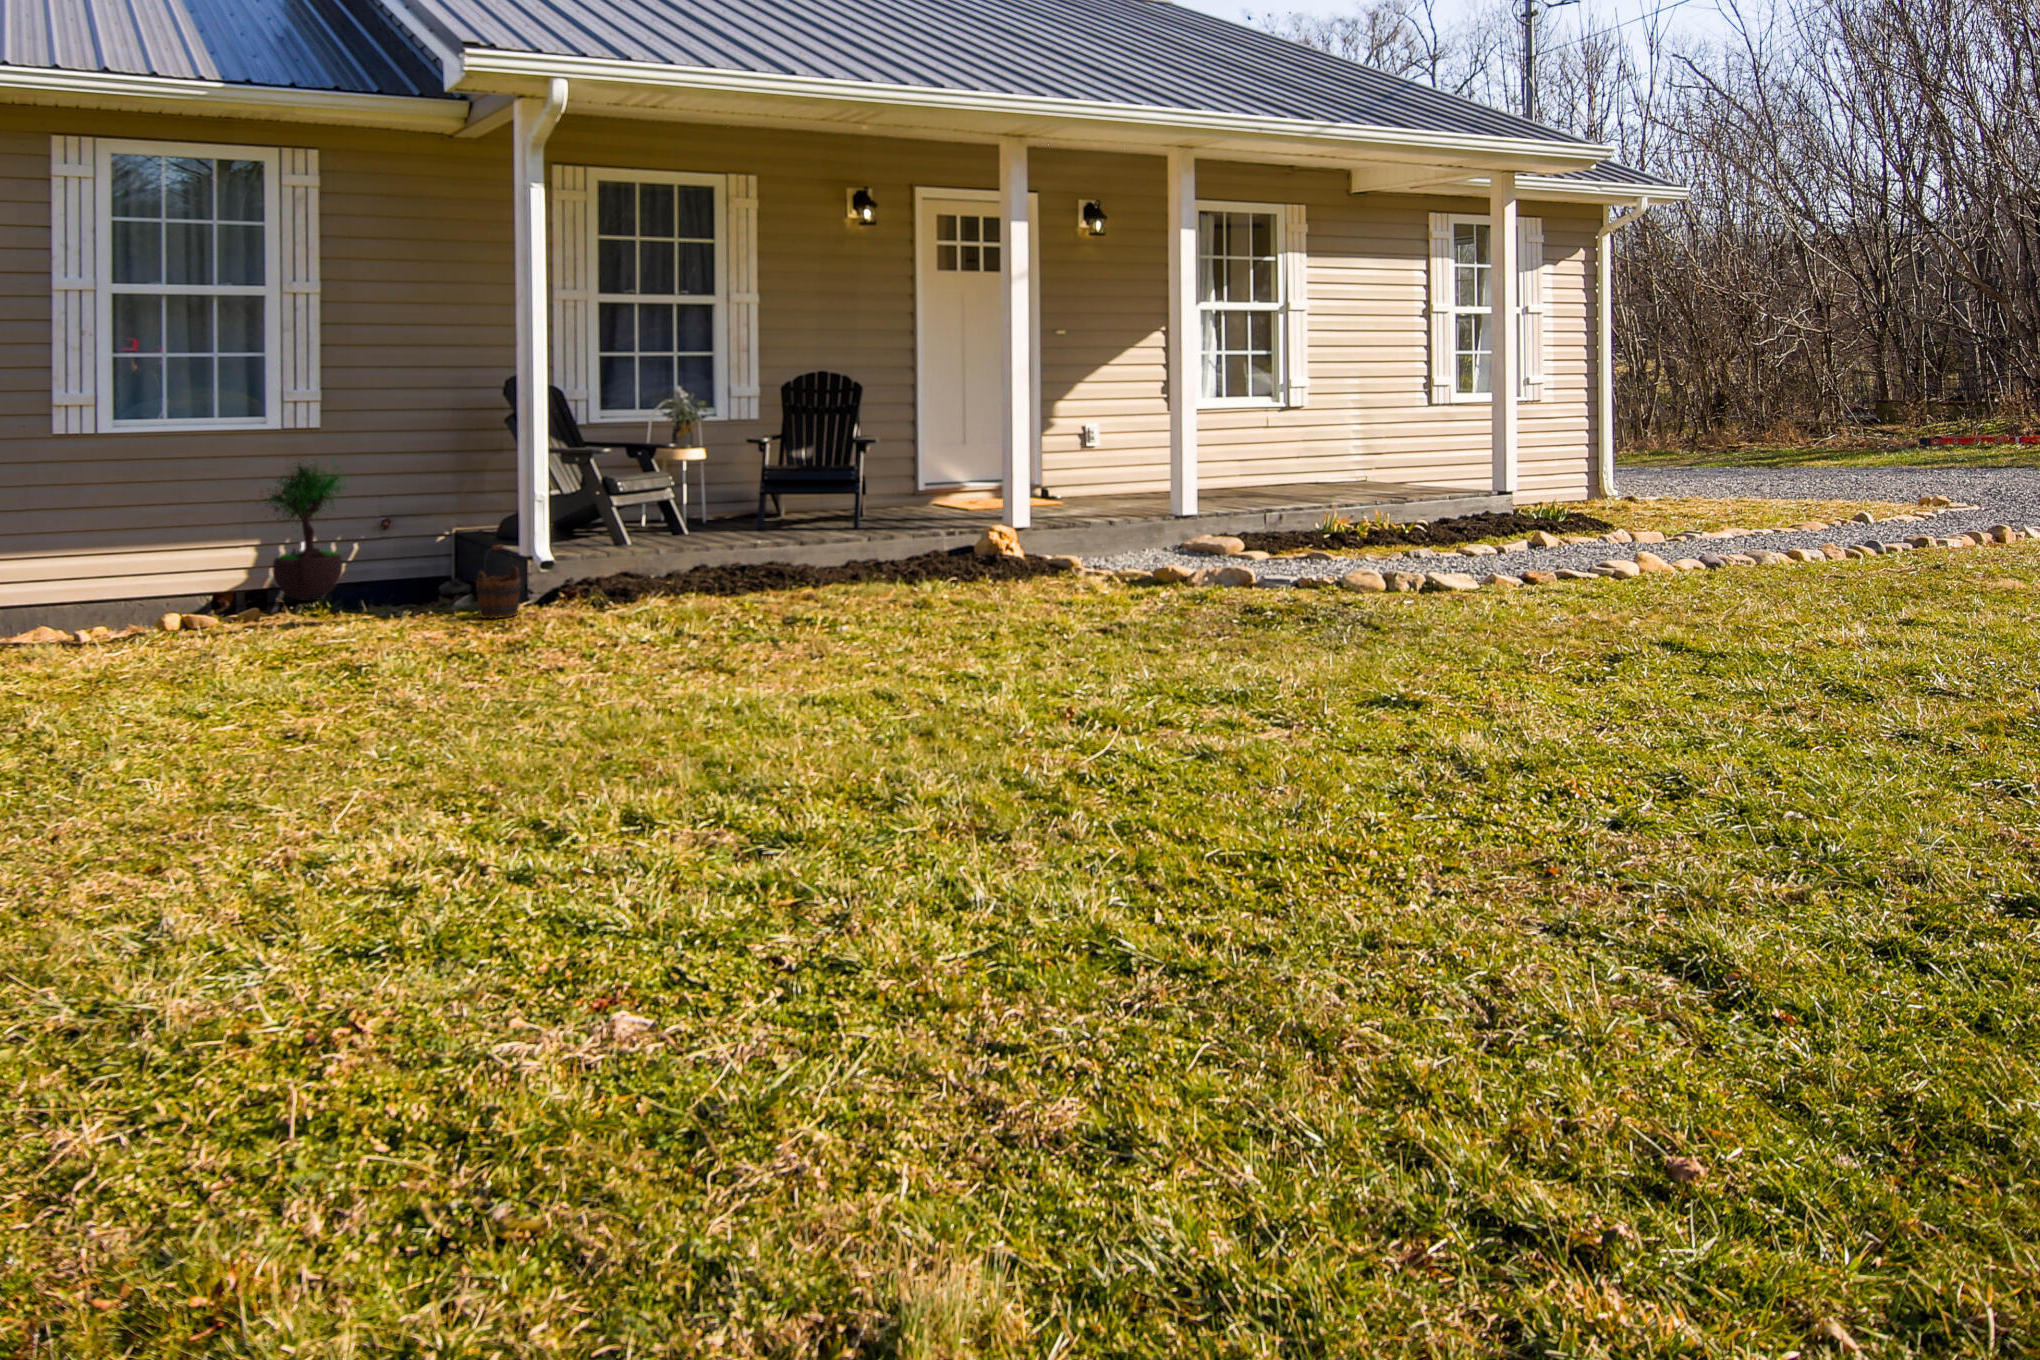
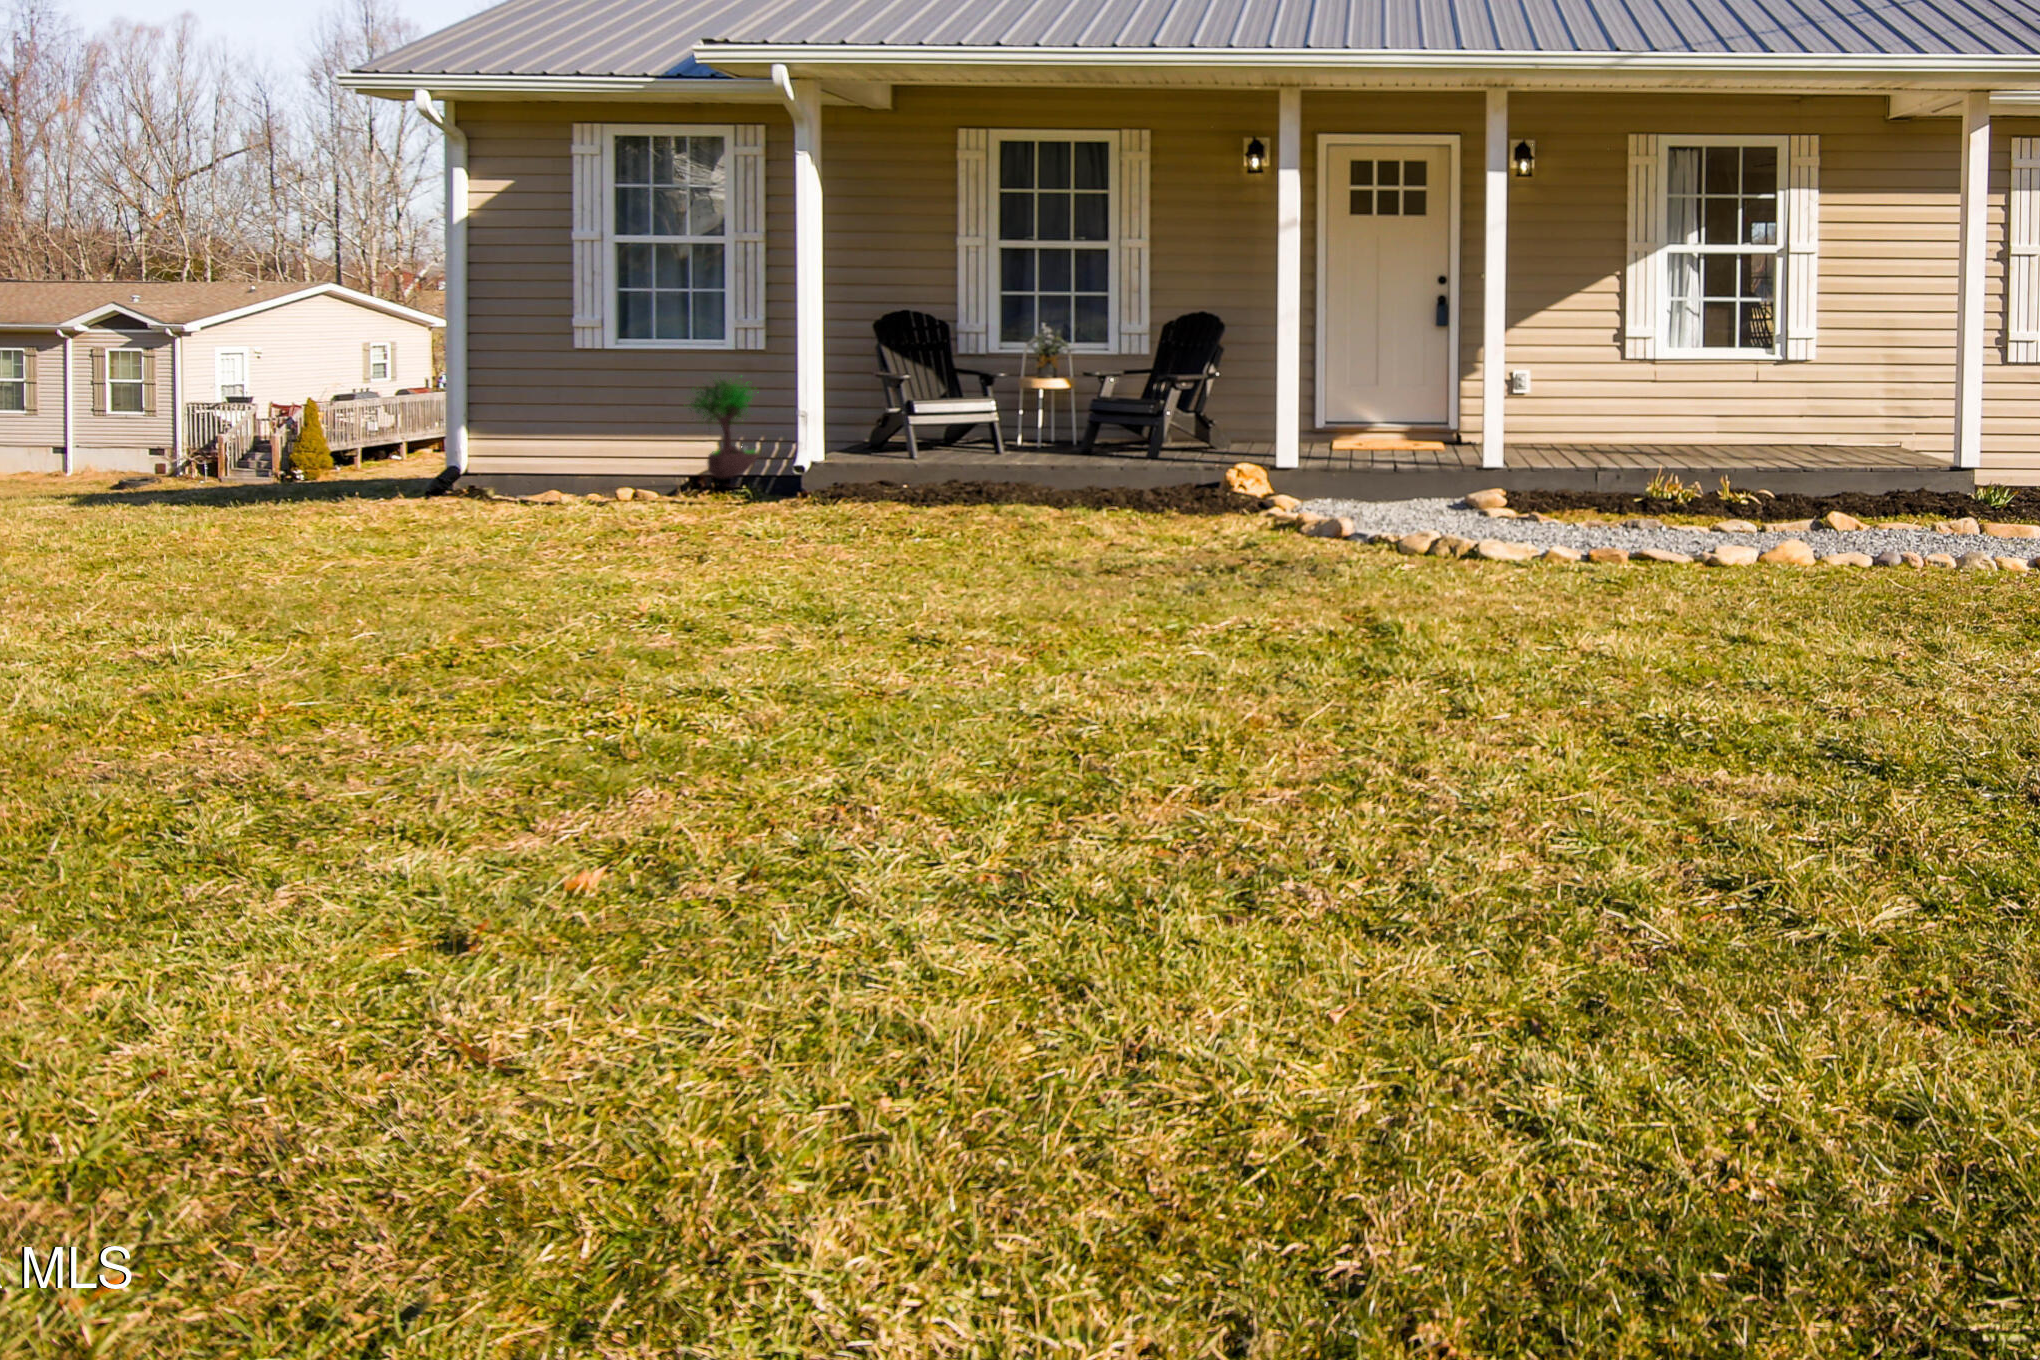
wooden bucket: present [476,544,521,619] -> none [778,450,820,511]

